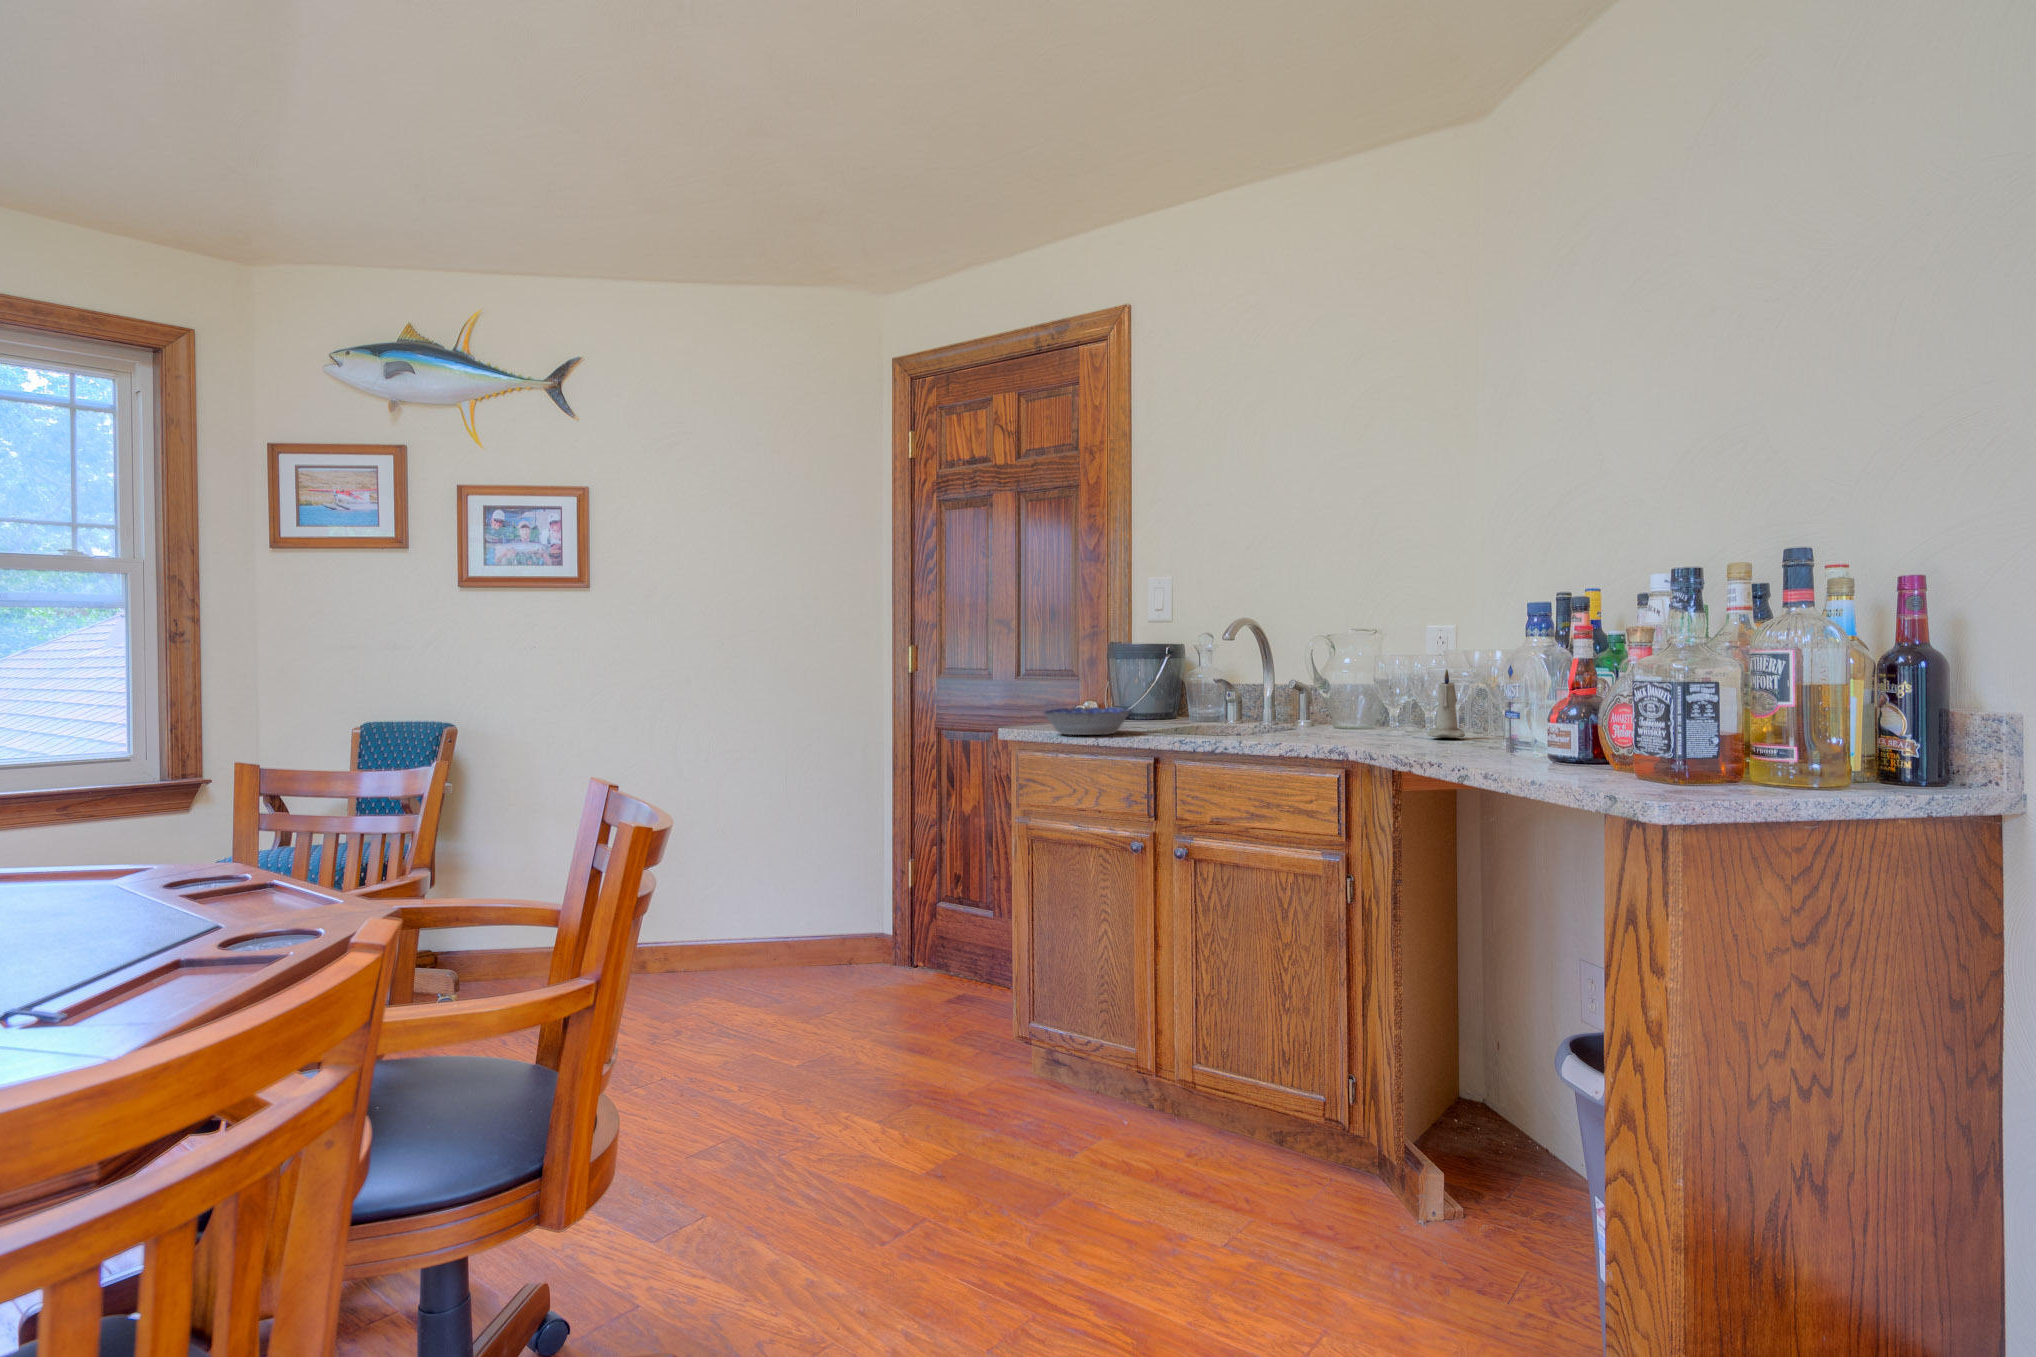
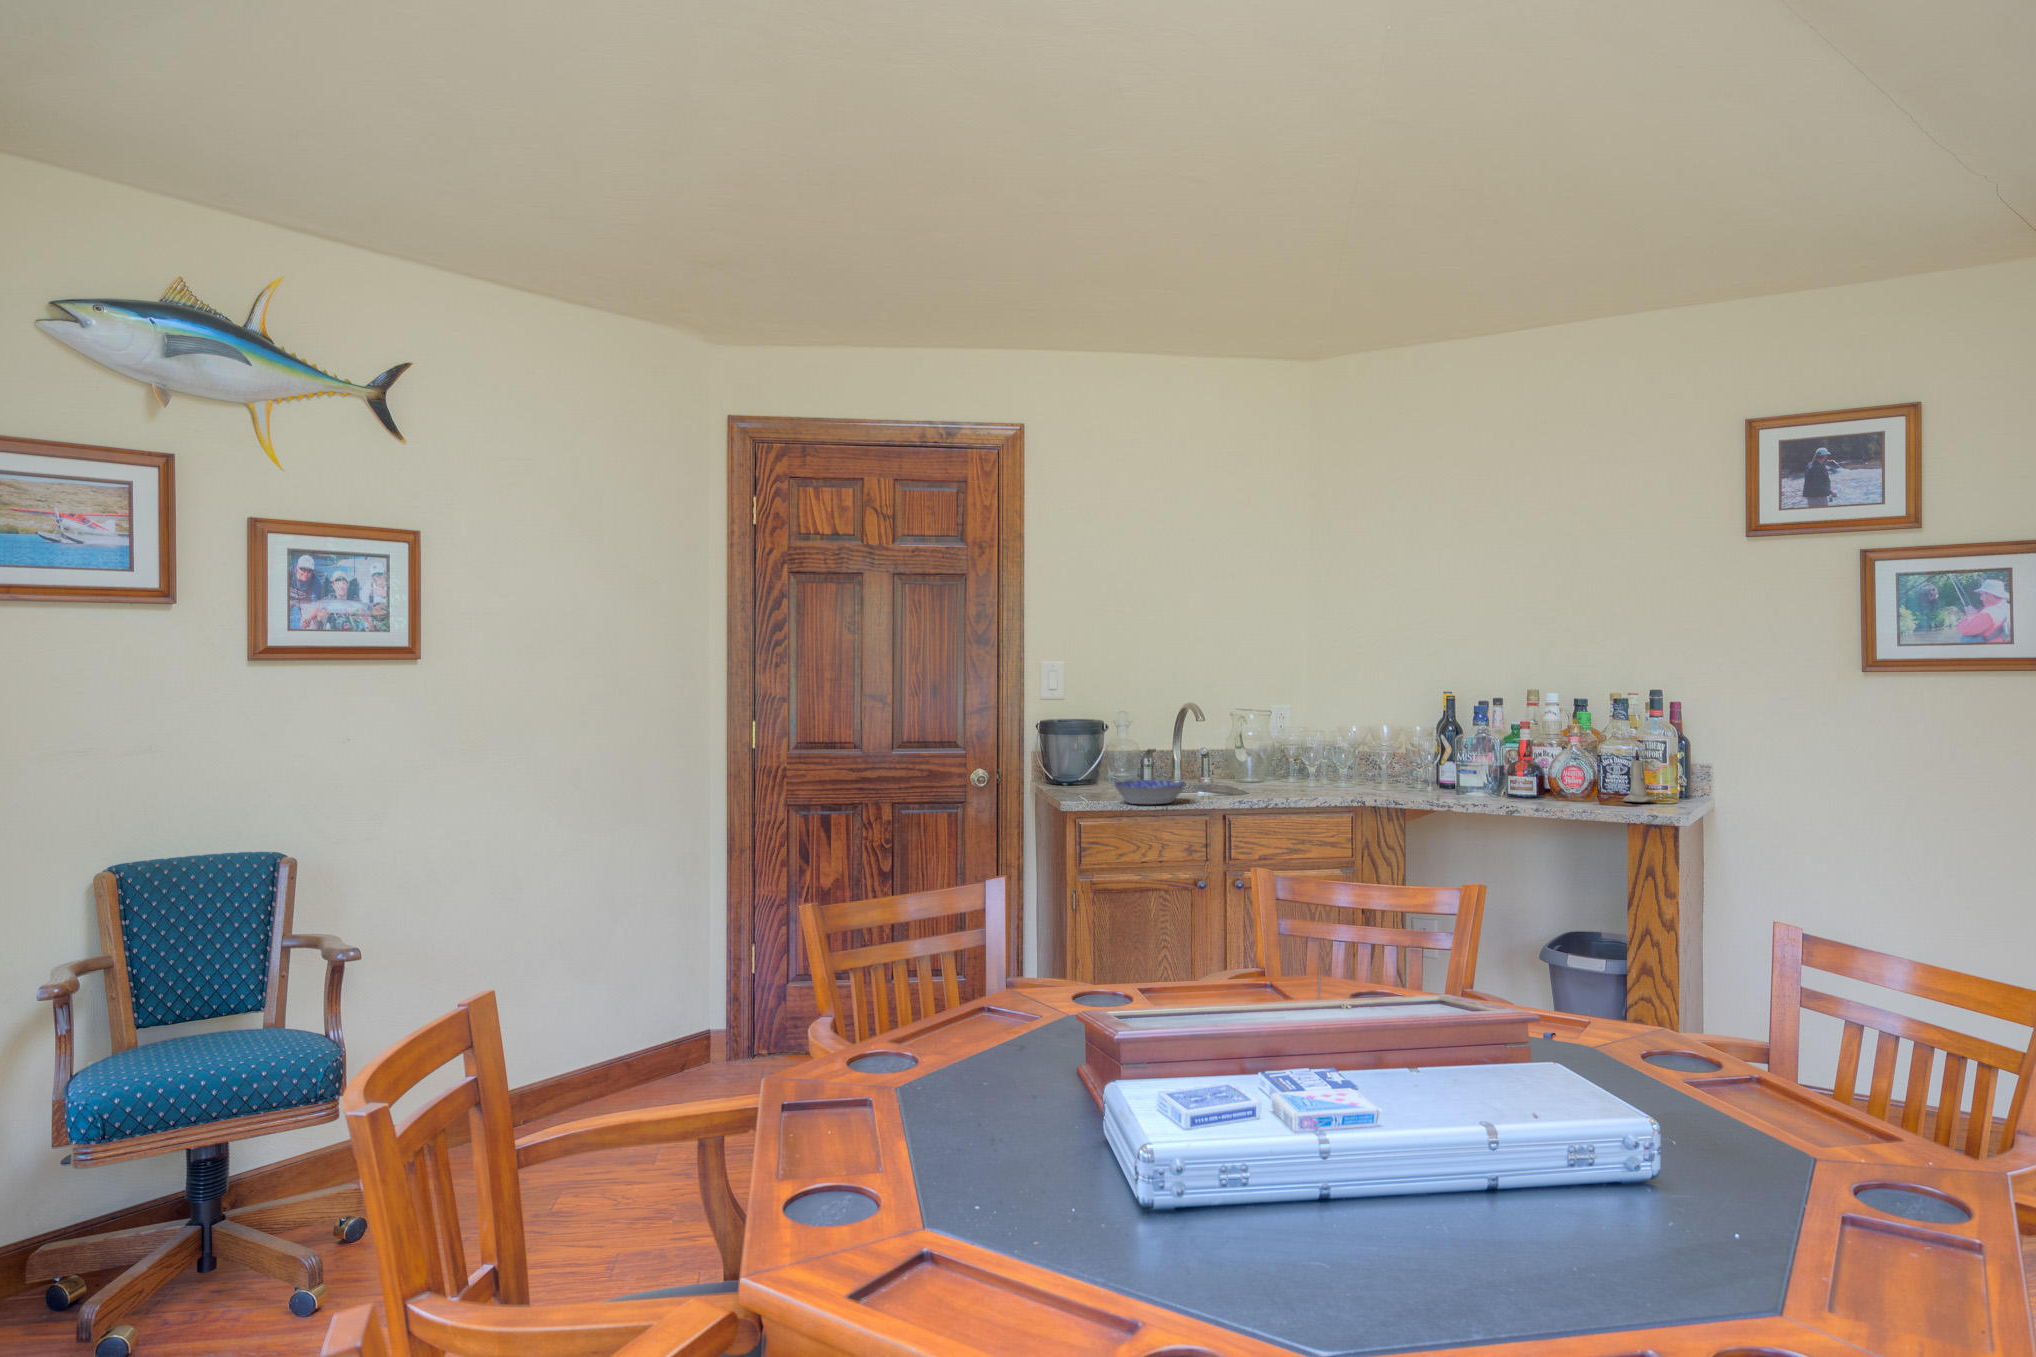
candle: present [1427,669,1465,738] -> present [1623,749,1655,802]

